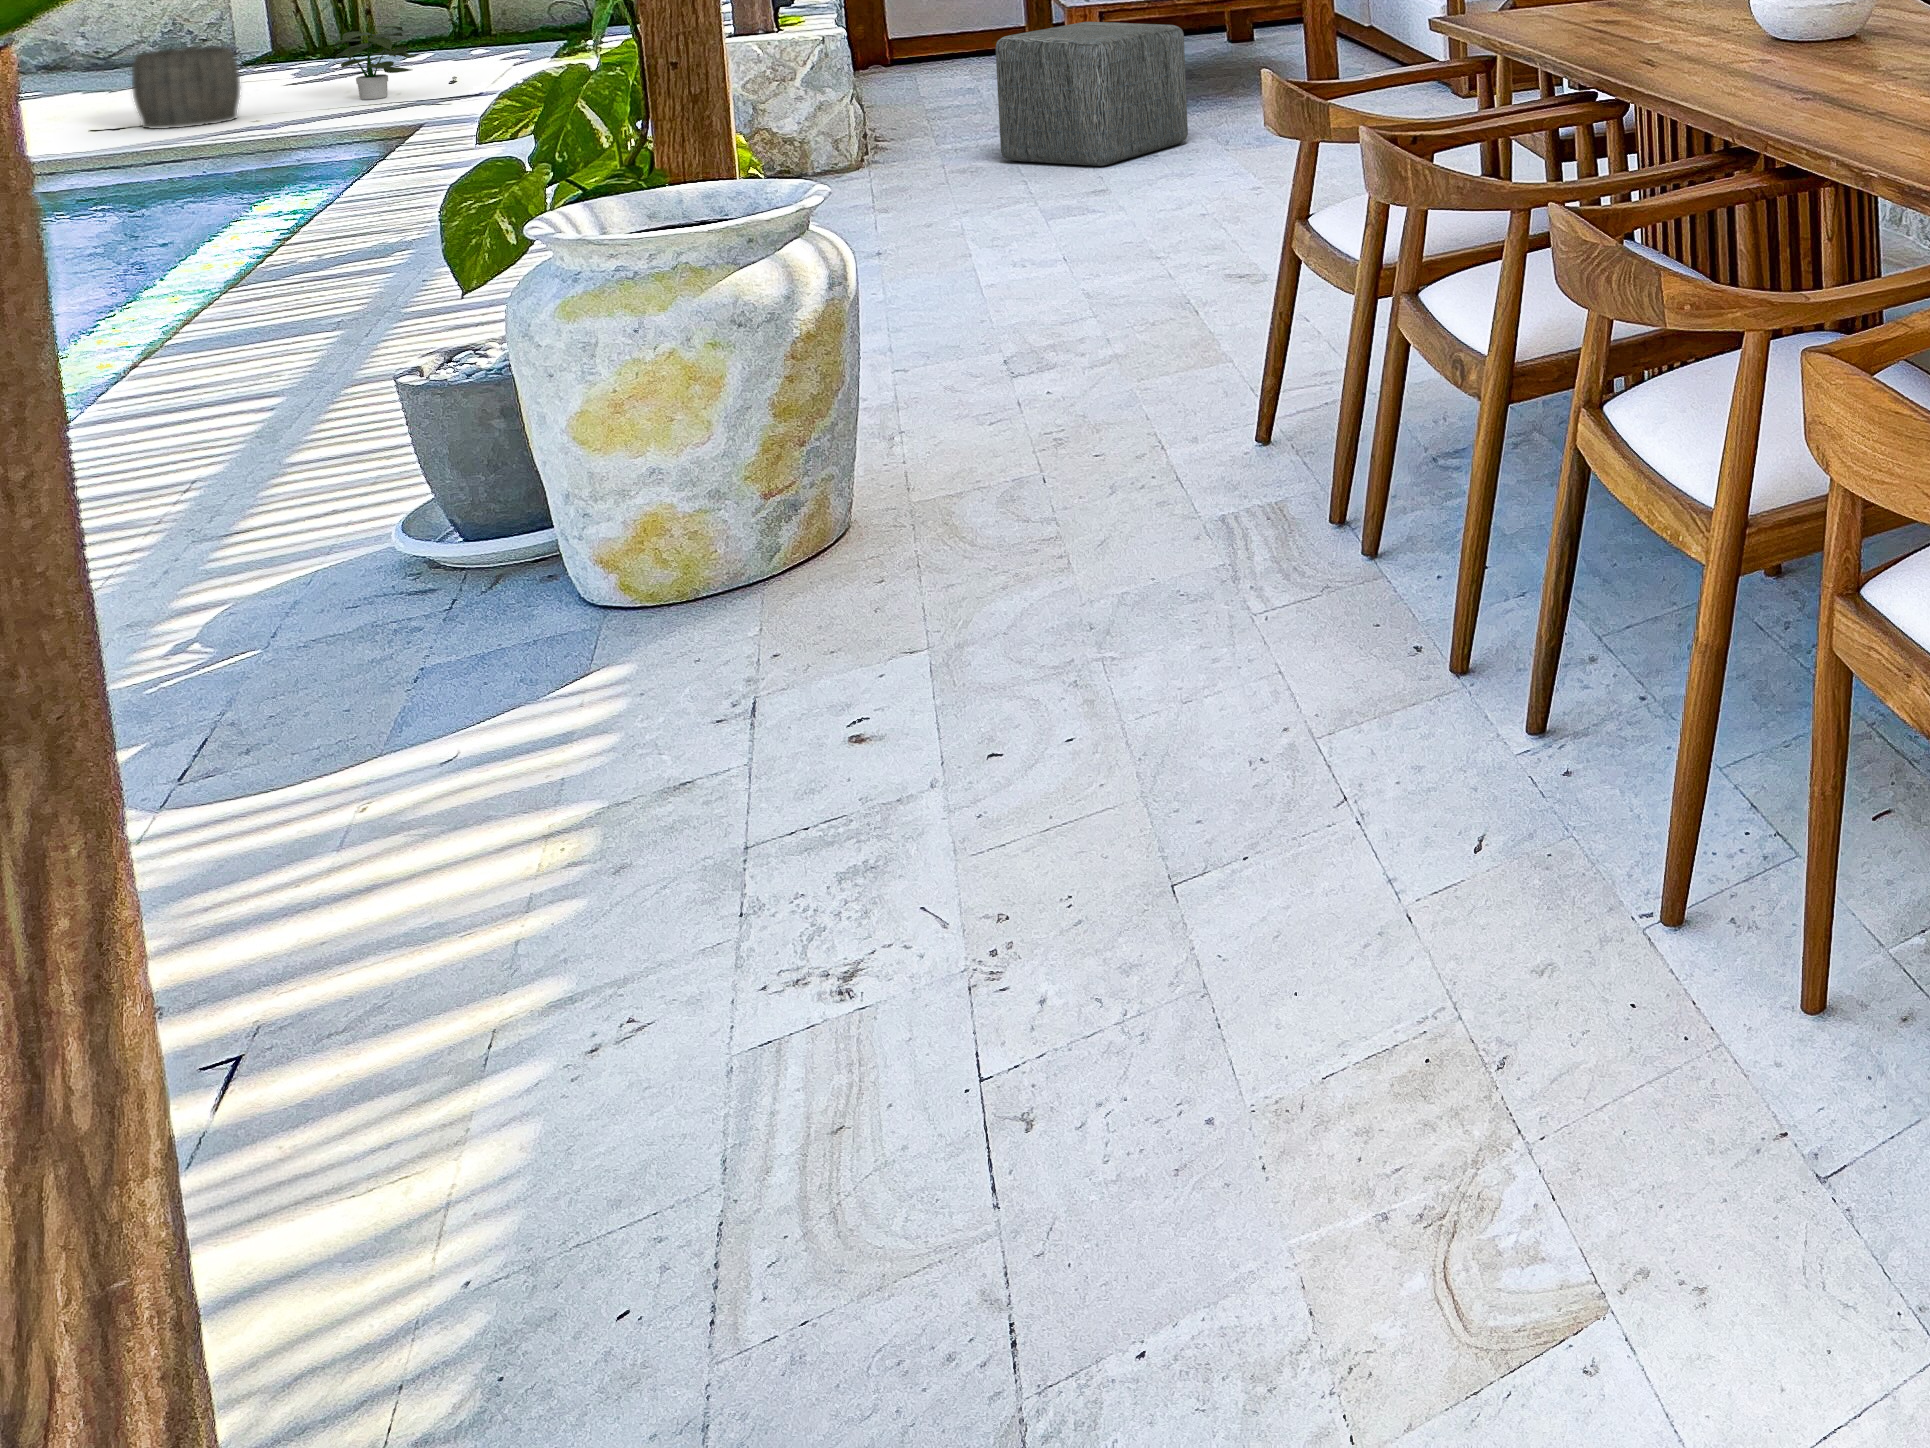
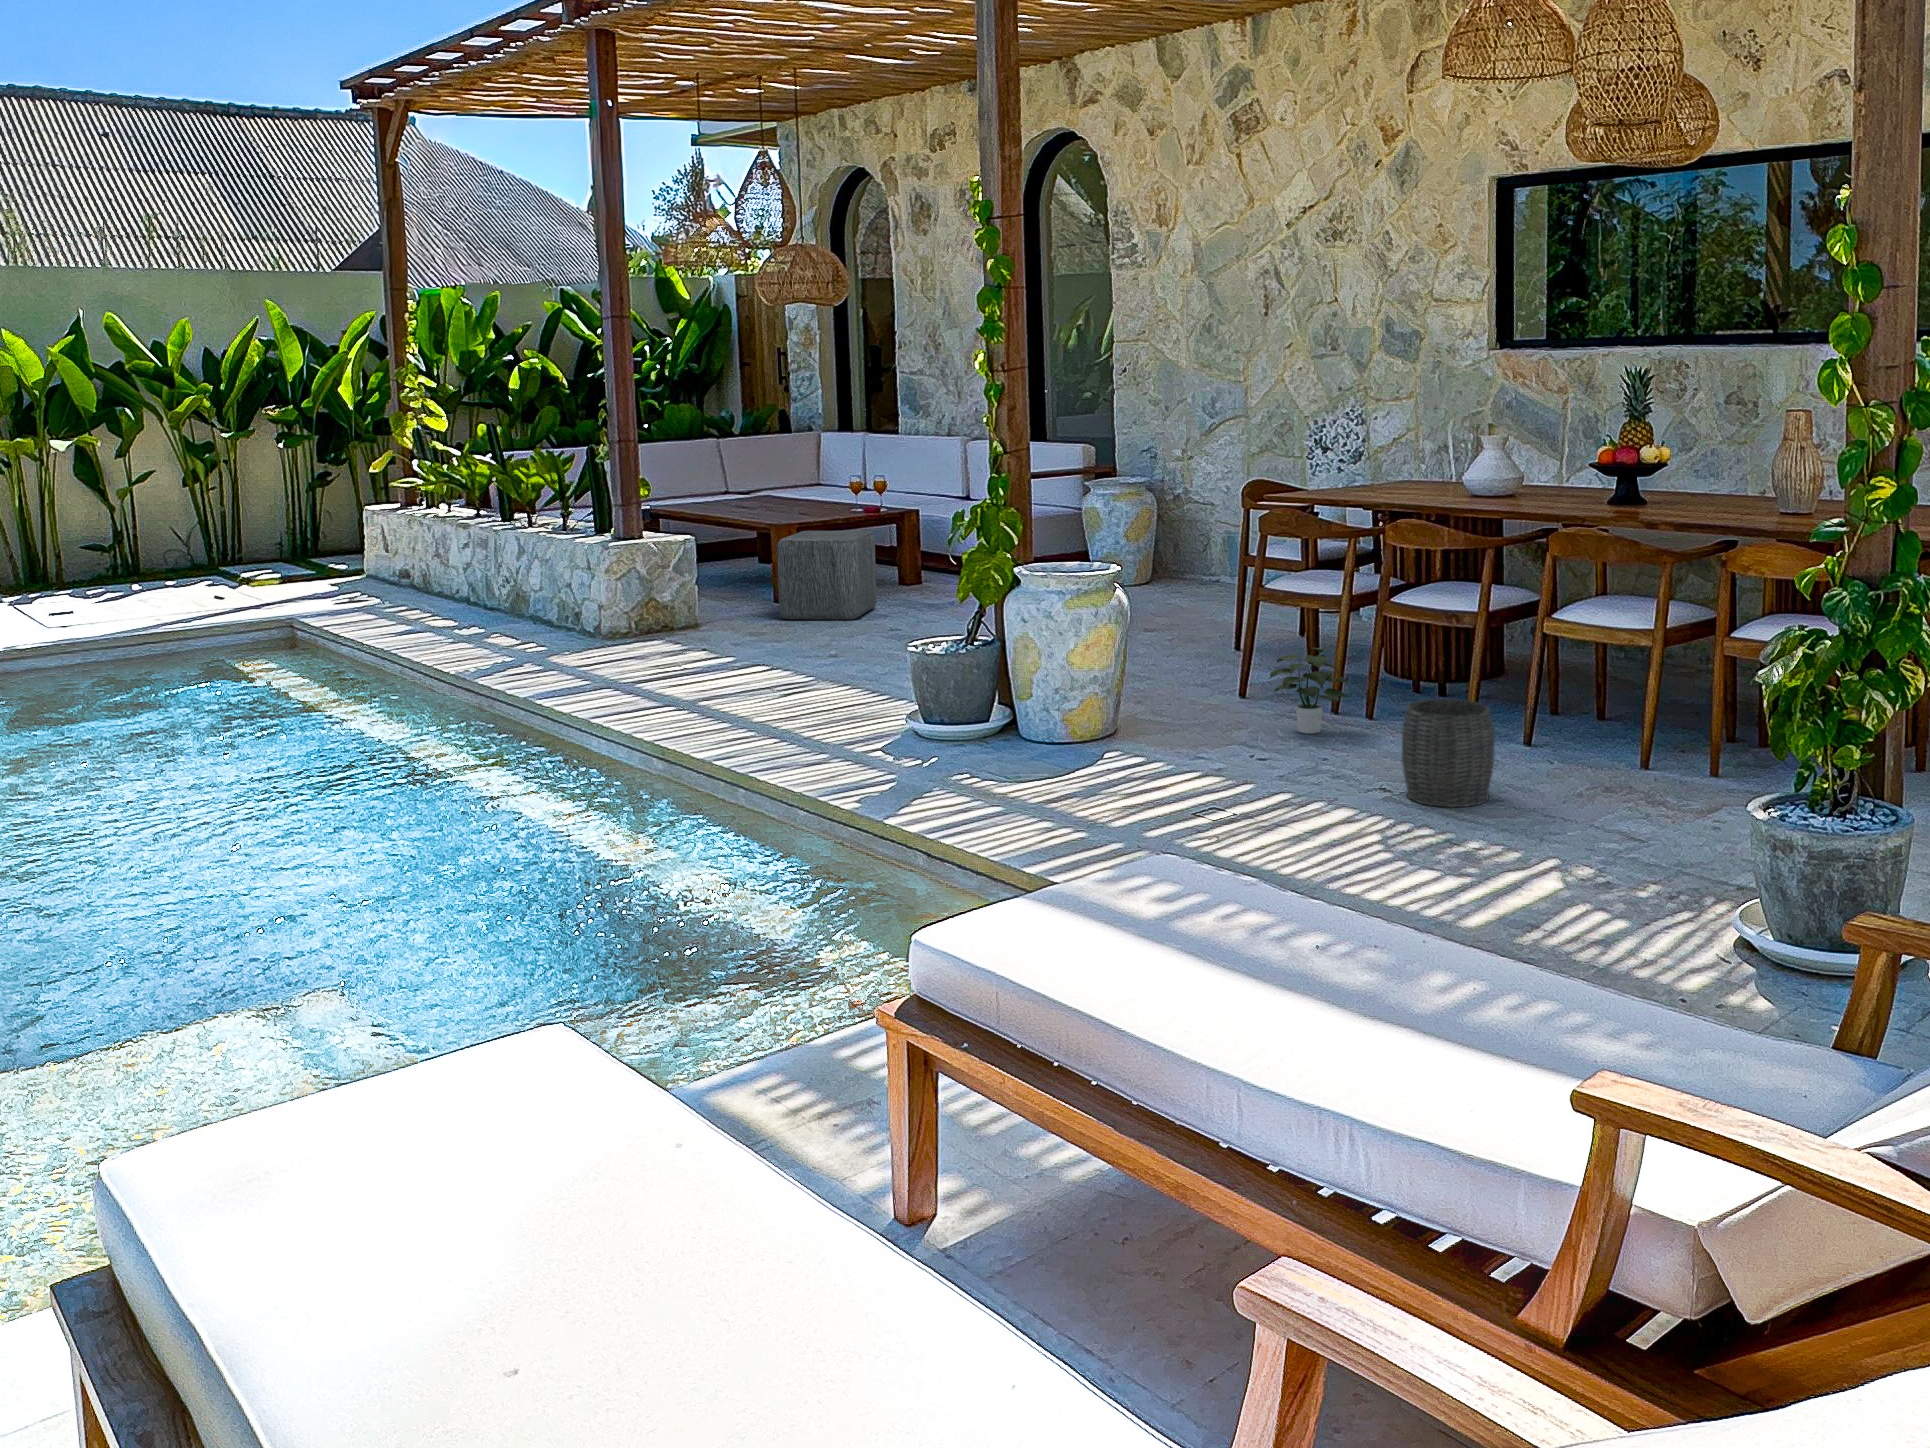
potted plant: present [333,26,418,100] -> present [1269,648,1349,734]
woven basket: present [132,46,241,129] -> present [1402,699,1495,807]

